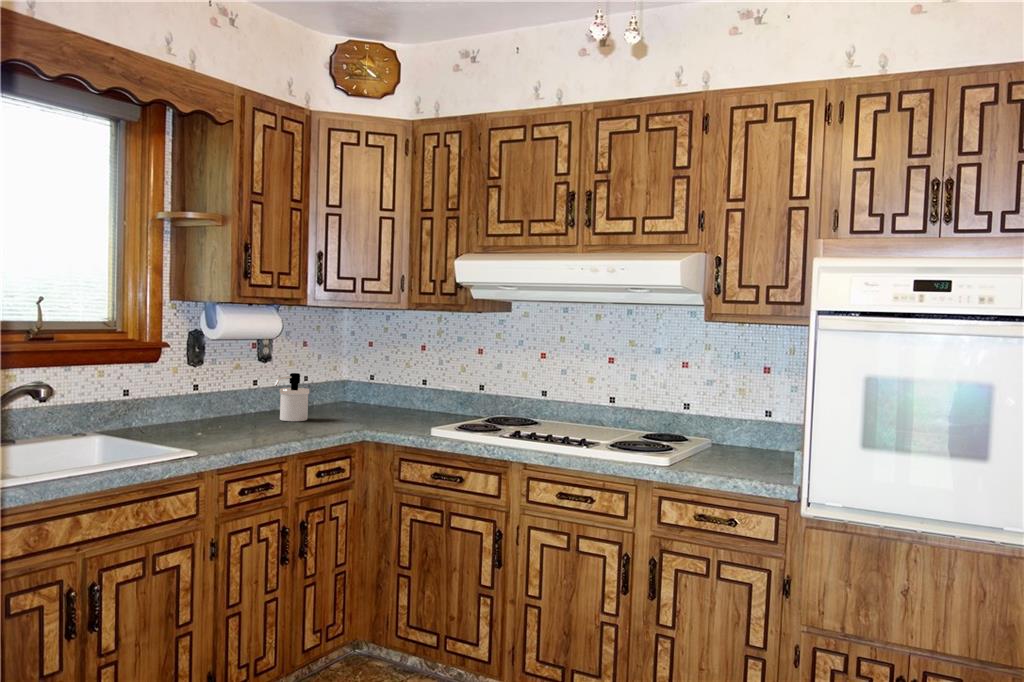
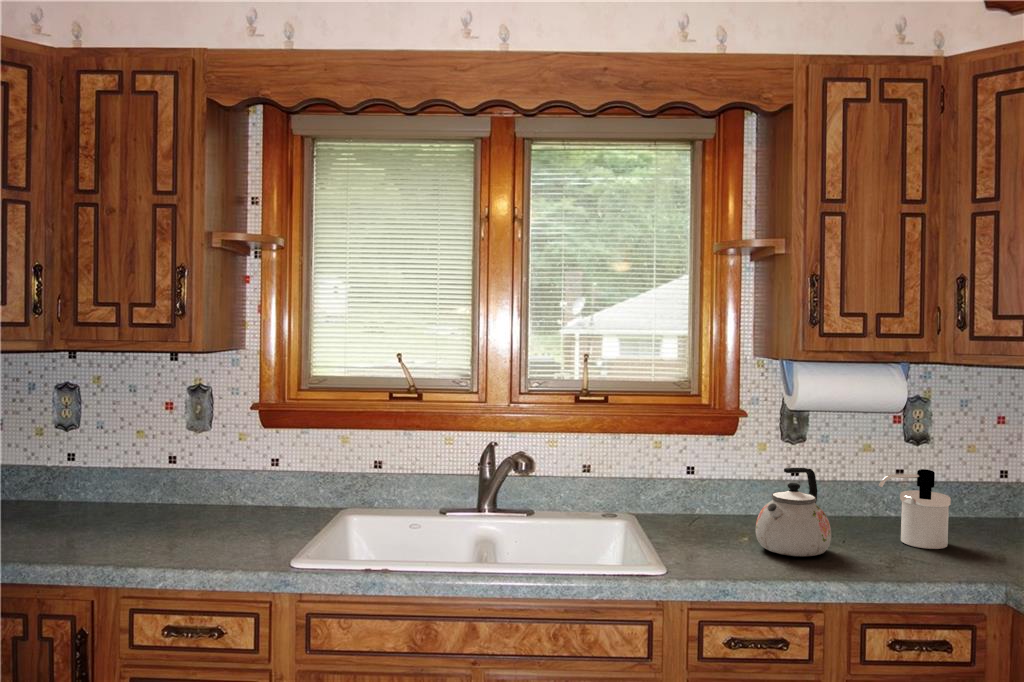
kettle: none [215,375,268,434] -> present [756,468,831,556]

